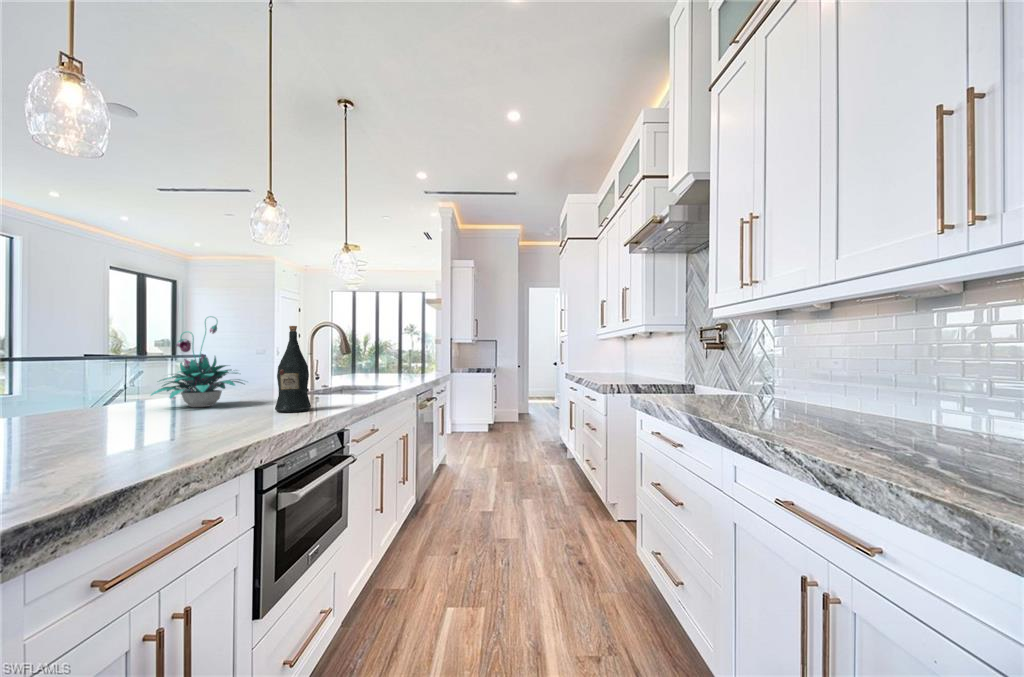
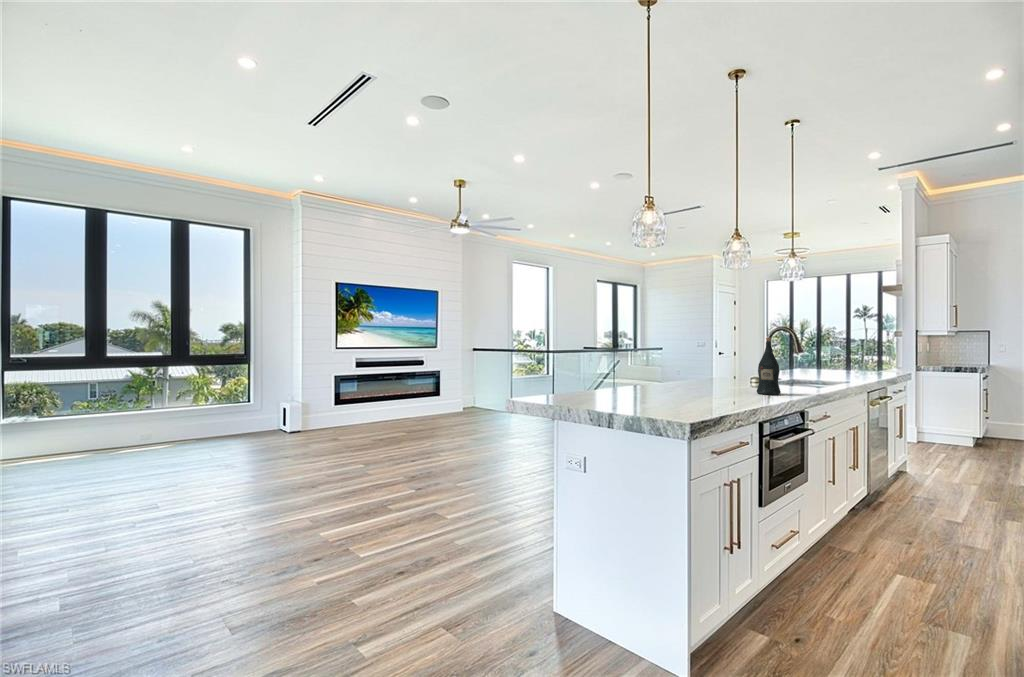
plant: present [151,316,243,407] -> none [678,329,735,386]

